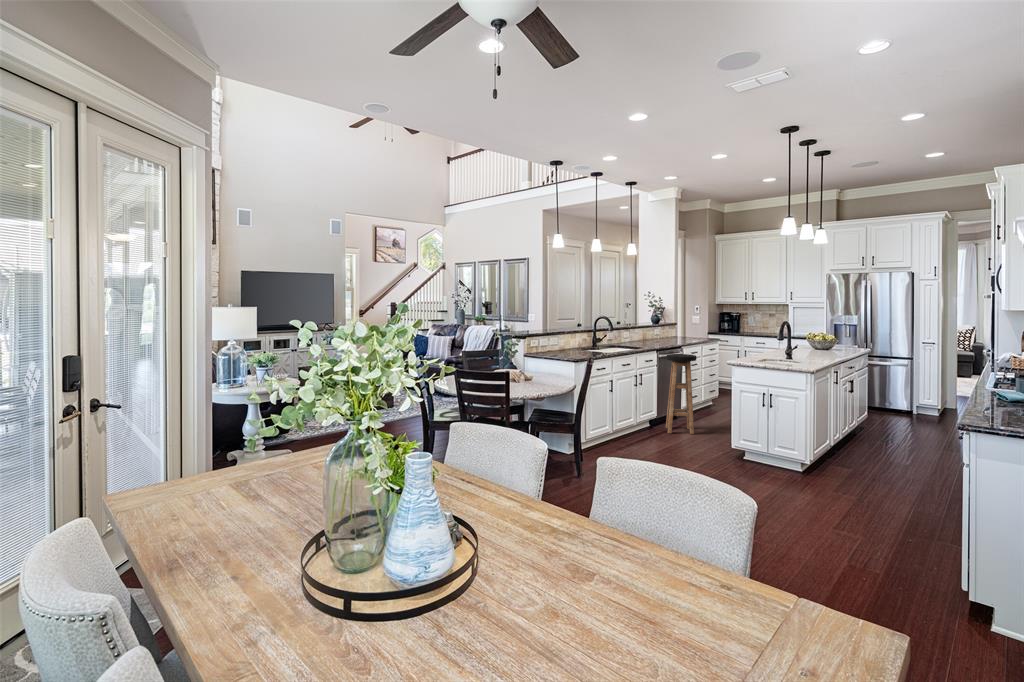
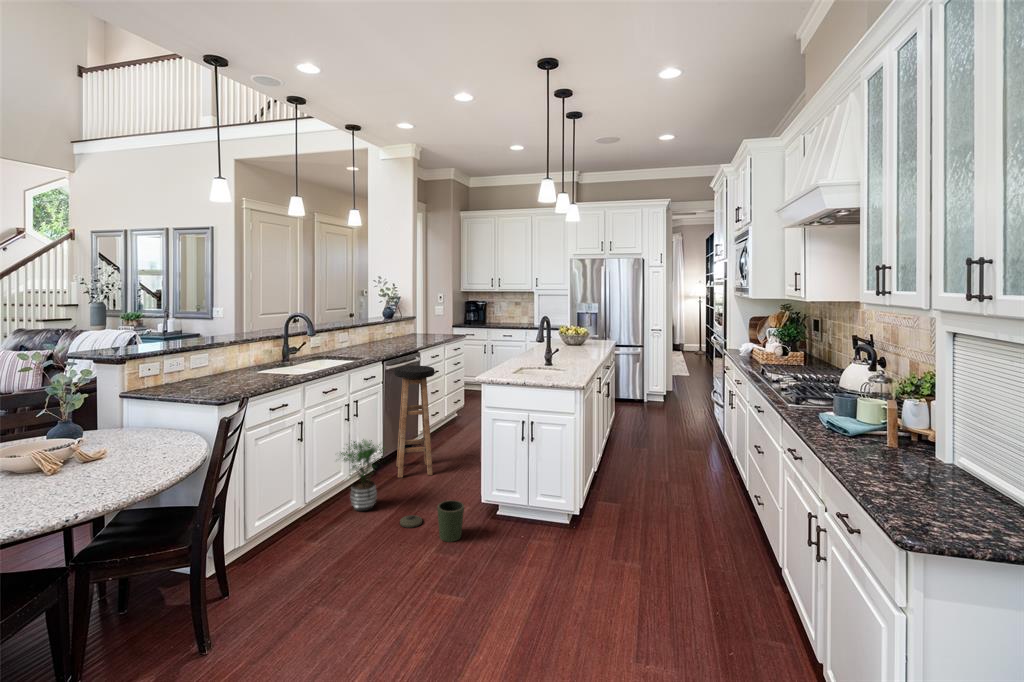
potted plant: none [629,397,664,446] -> present [340,439,383,511]
trash can: none [673,438,720,464] -> present [400,500,464,542]

